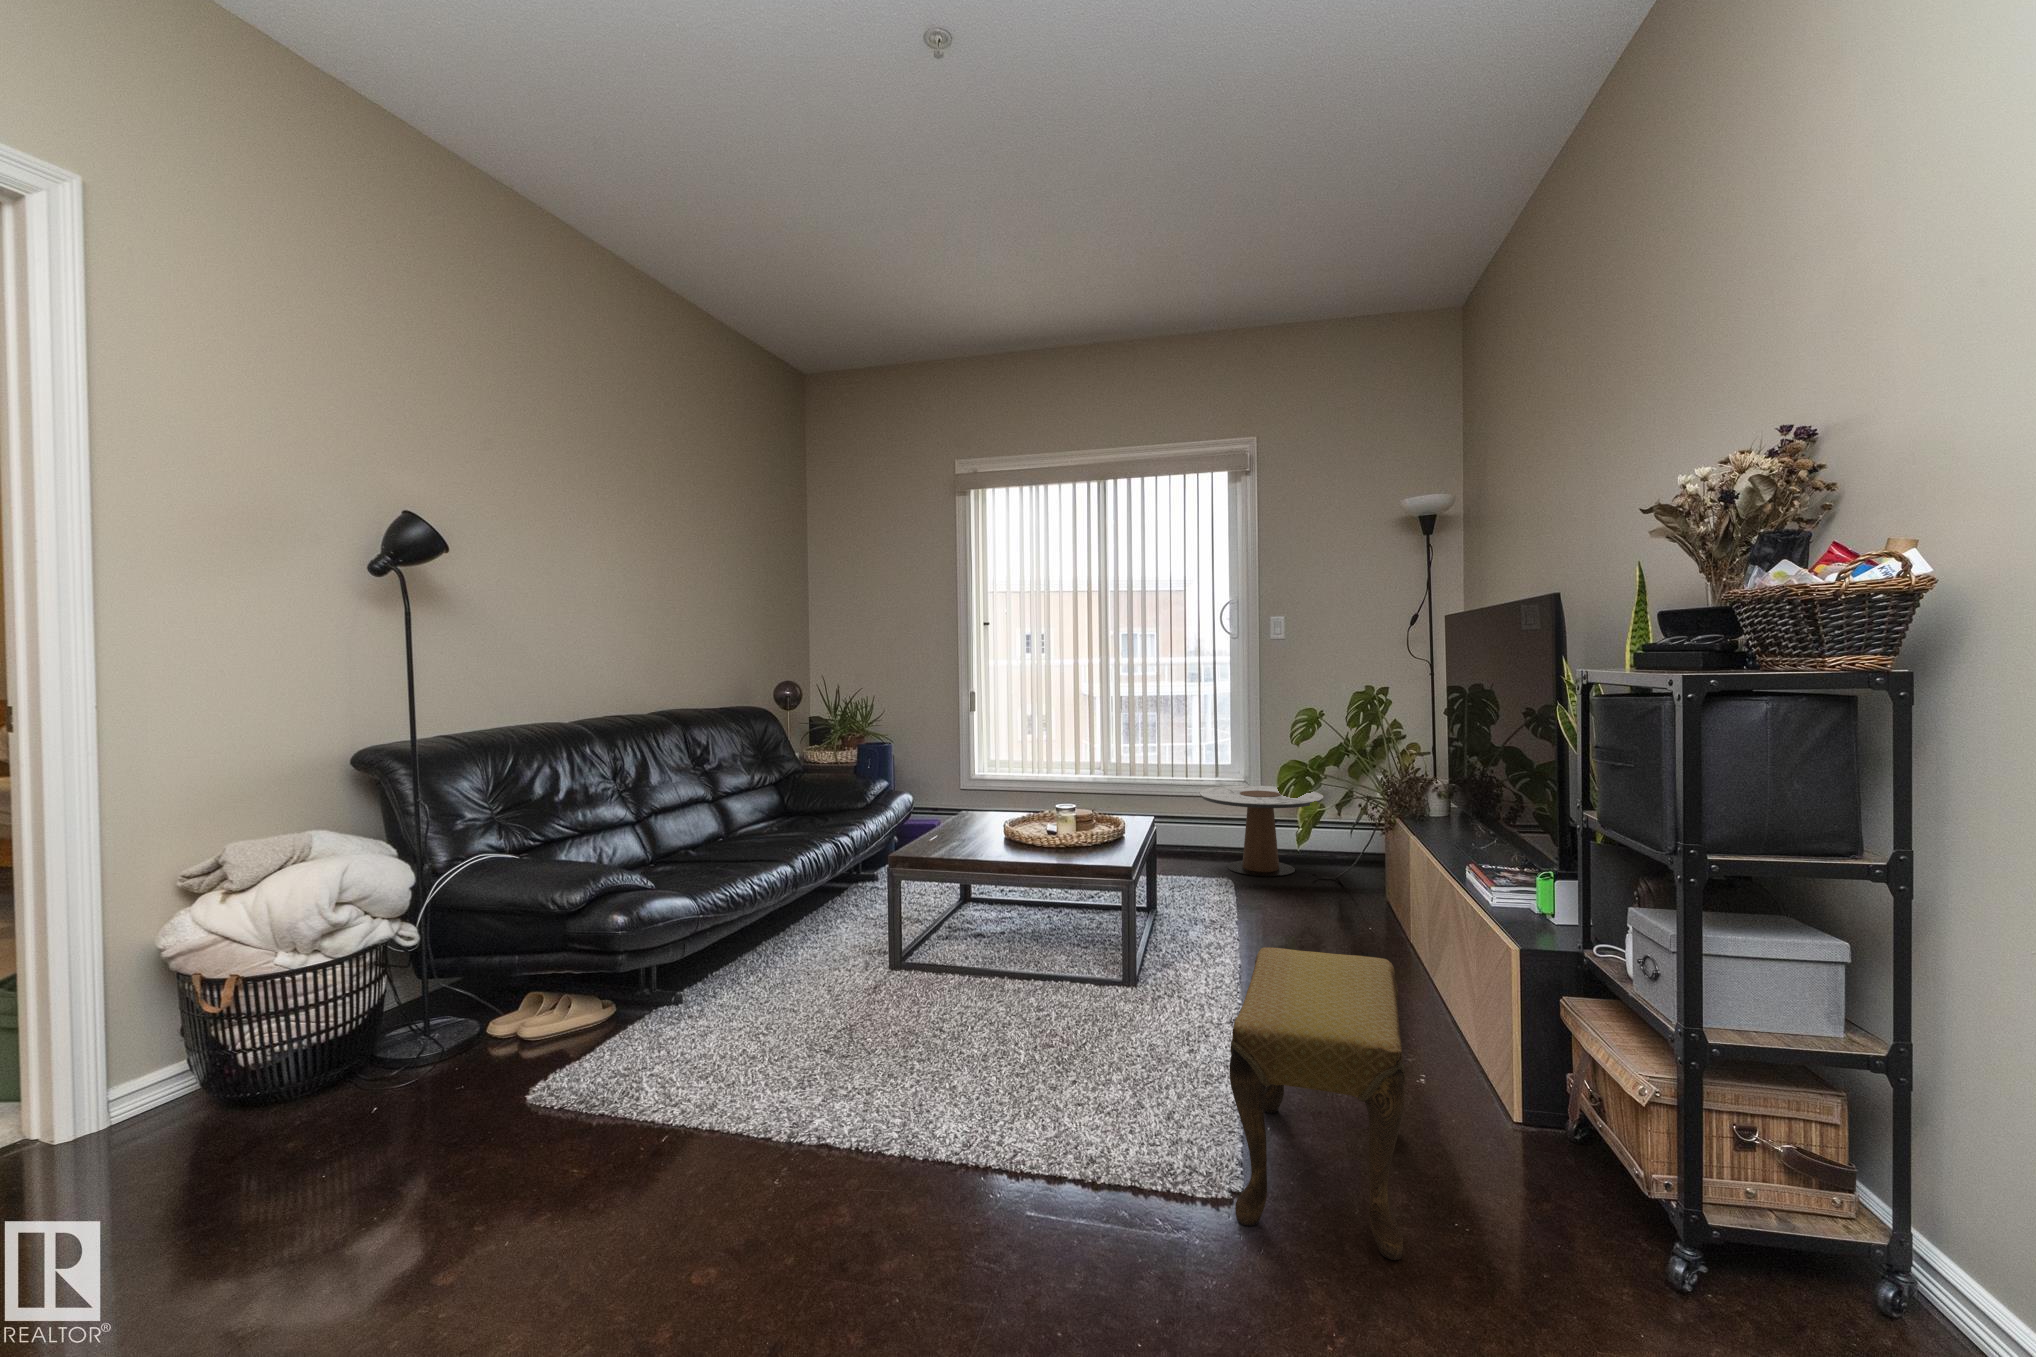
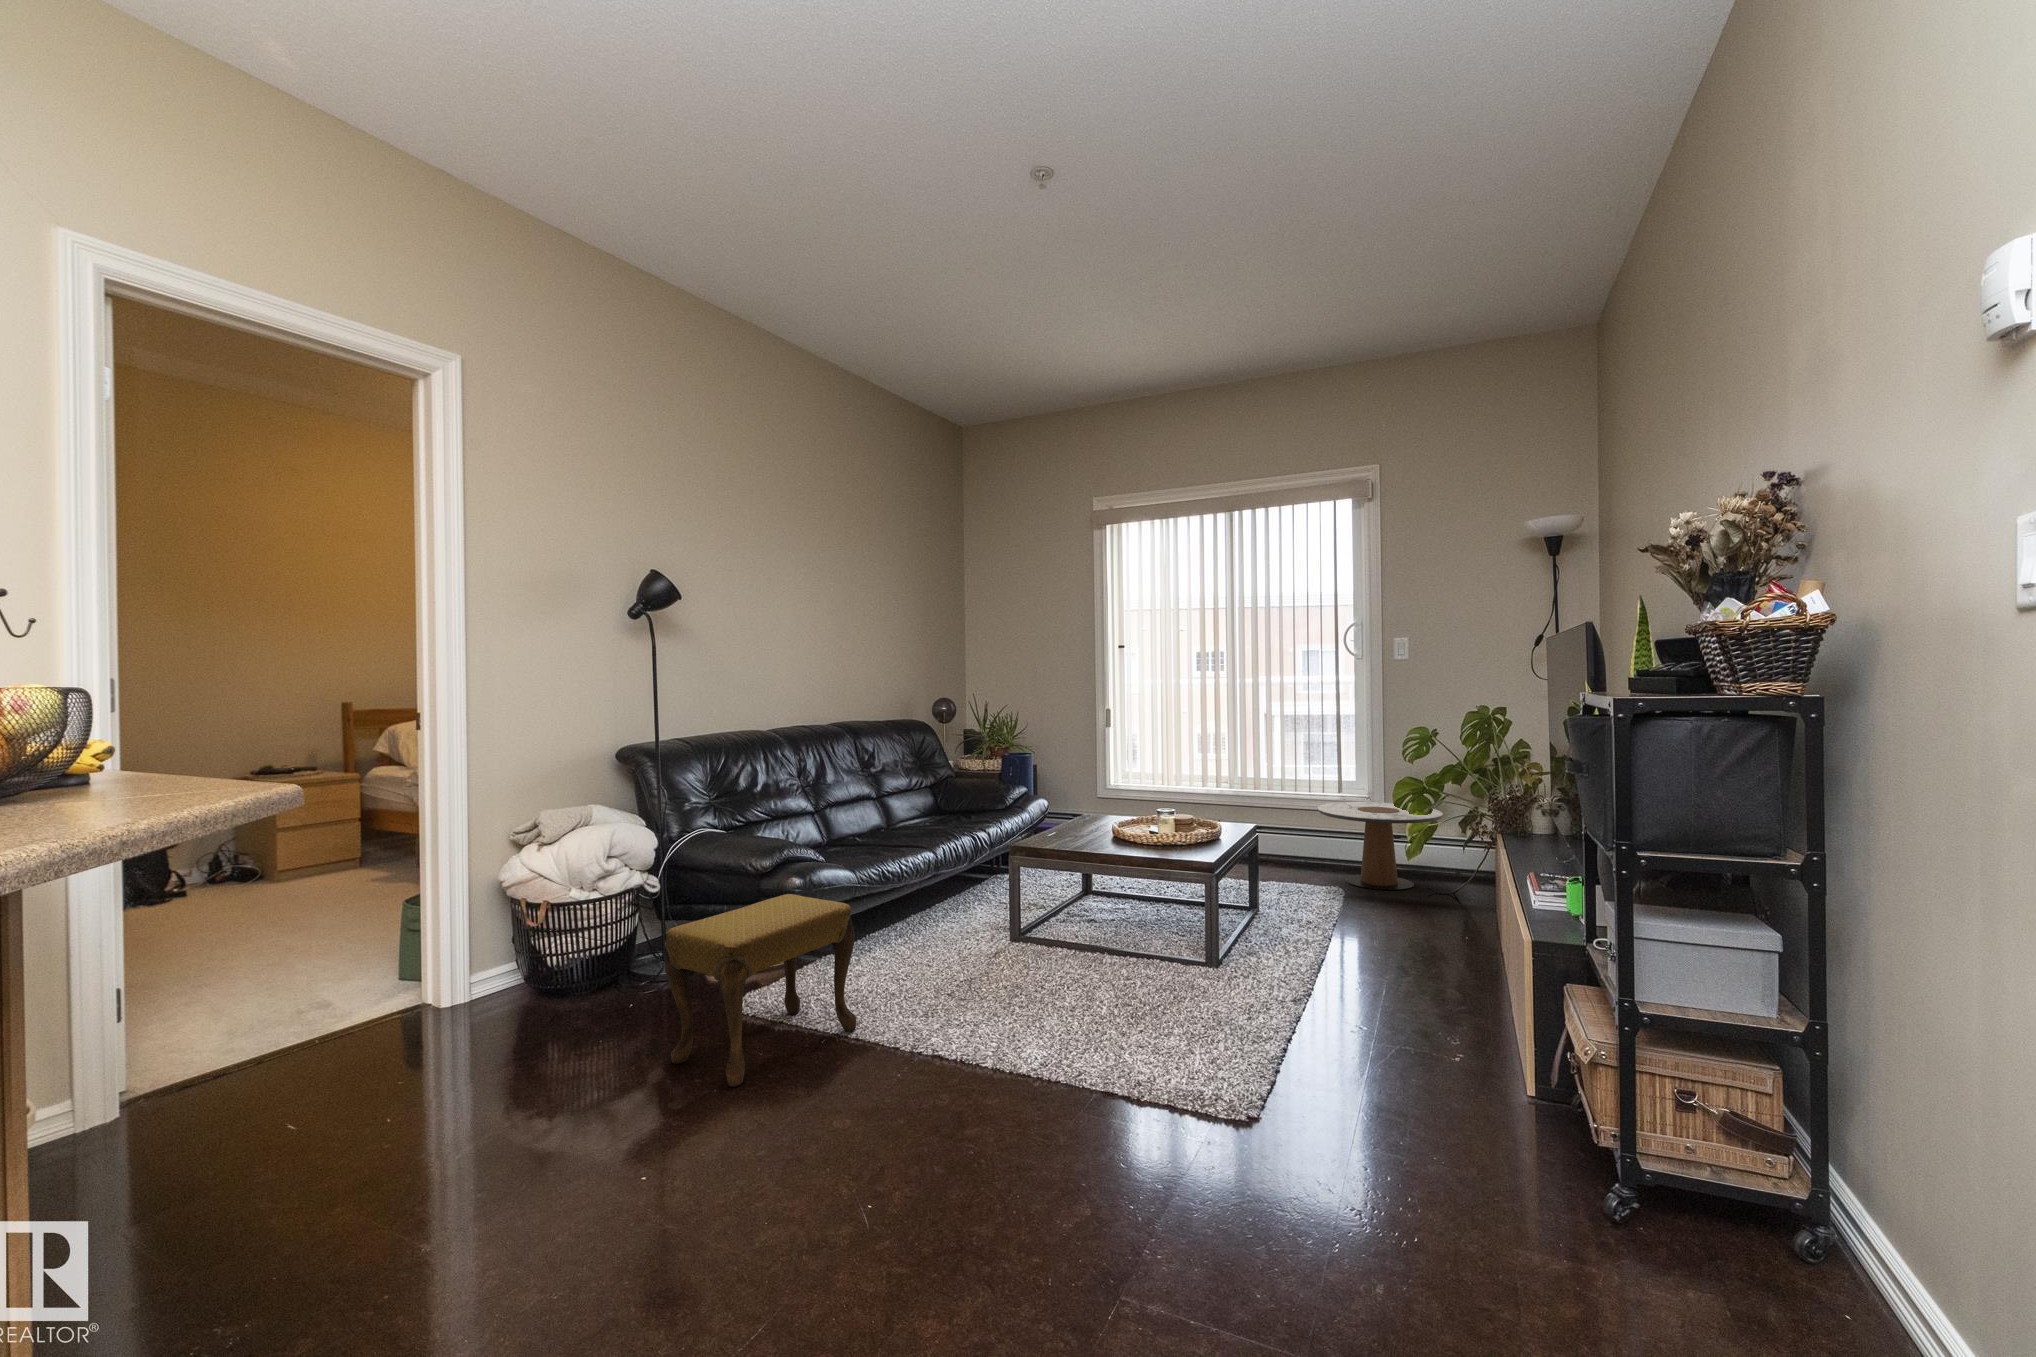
footstool: present [1229,947,1406,1260] -> present [665,894,856,1087]

